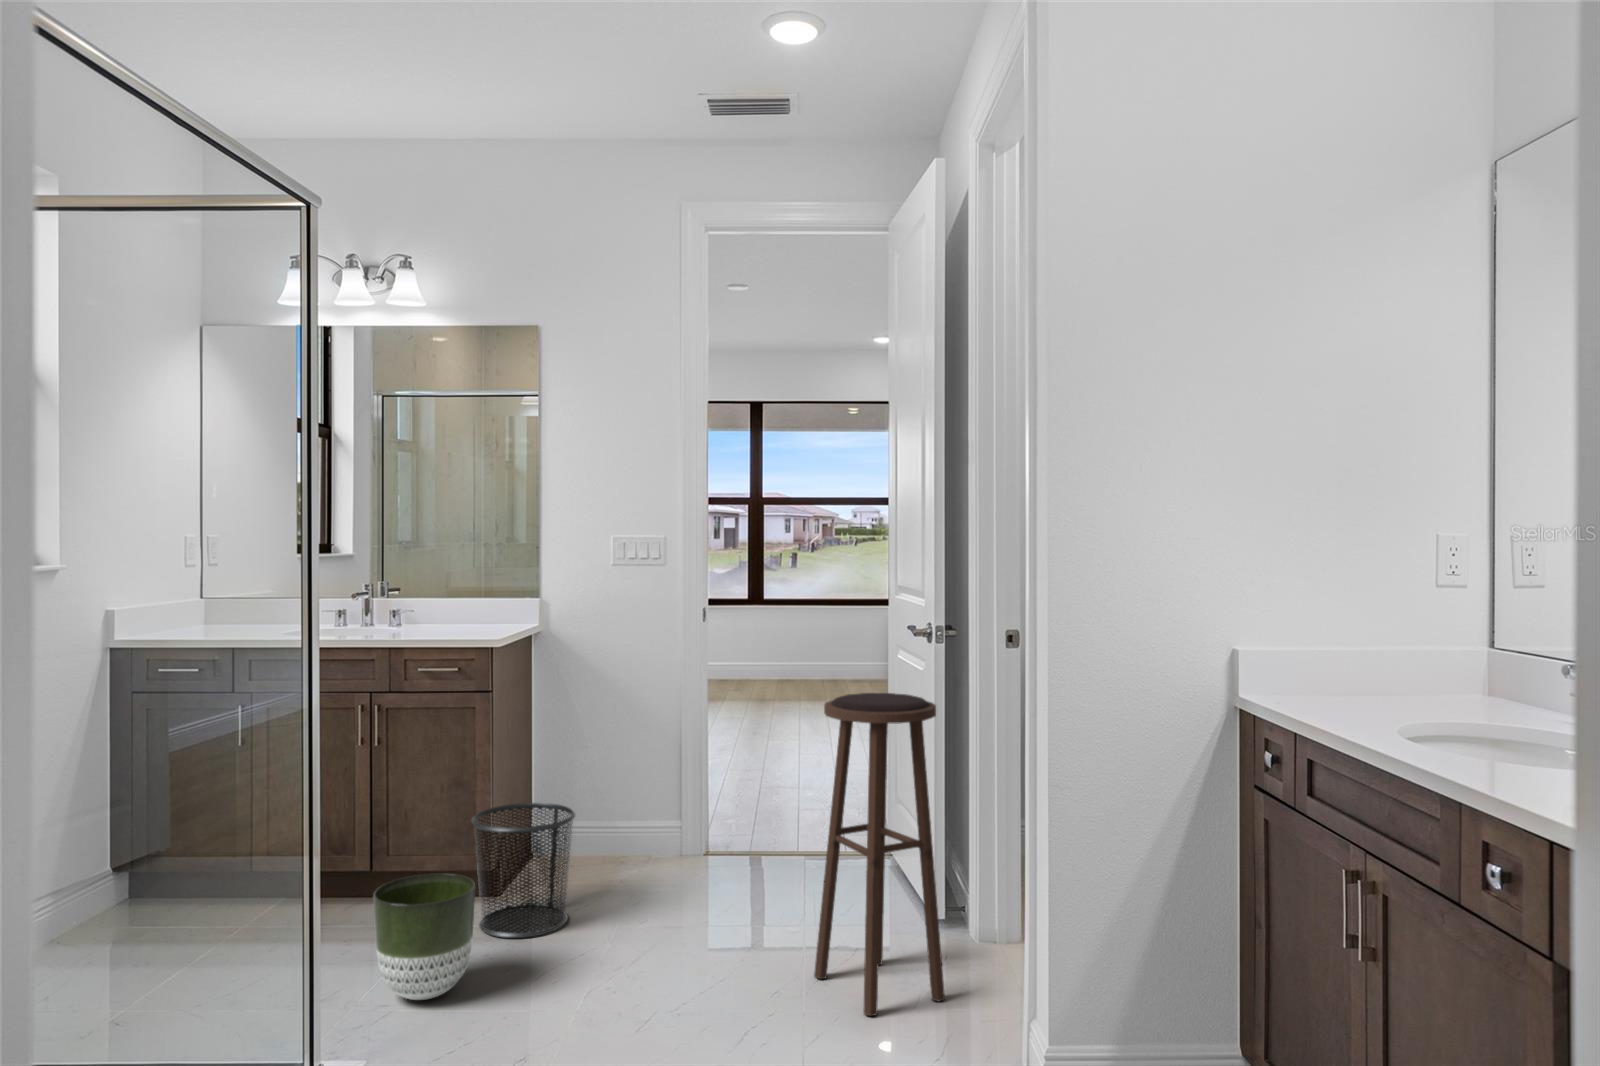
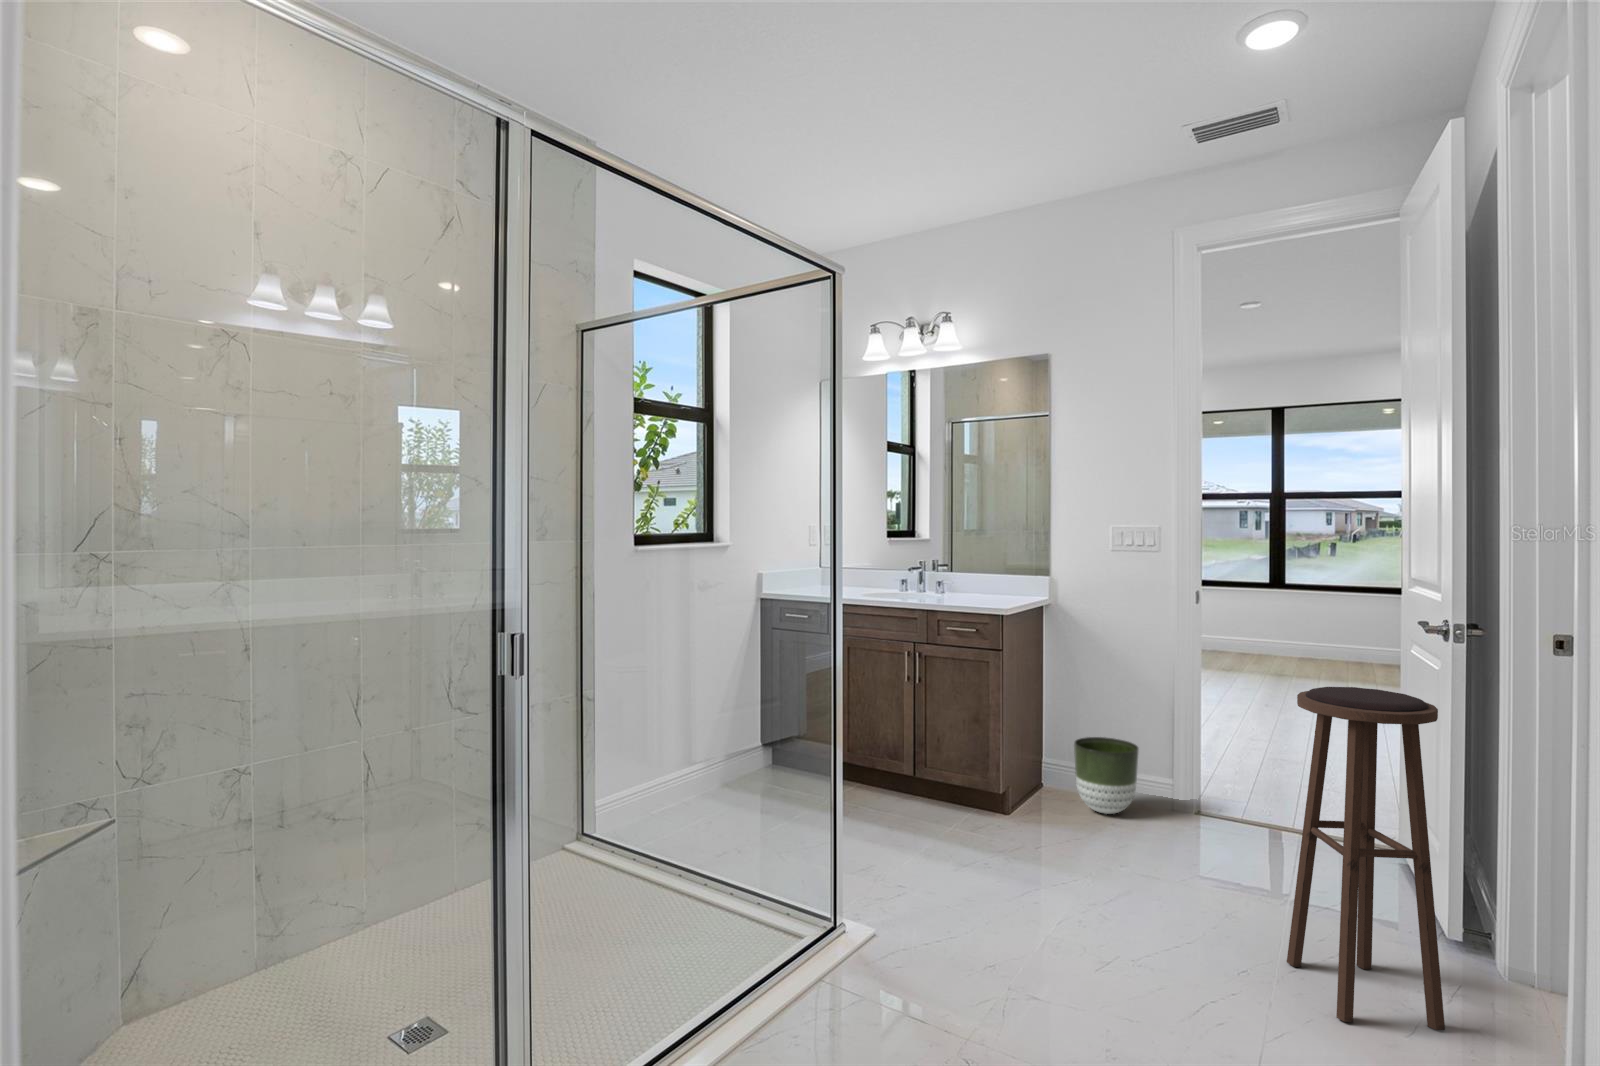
waste bin: present [471,803,575,938] -> none [979,745,1065,858]
planter: present [373,874,475,1000] -> present [1074,737,1139,814]

